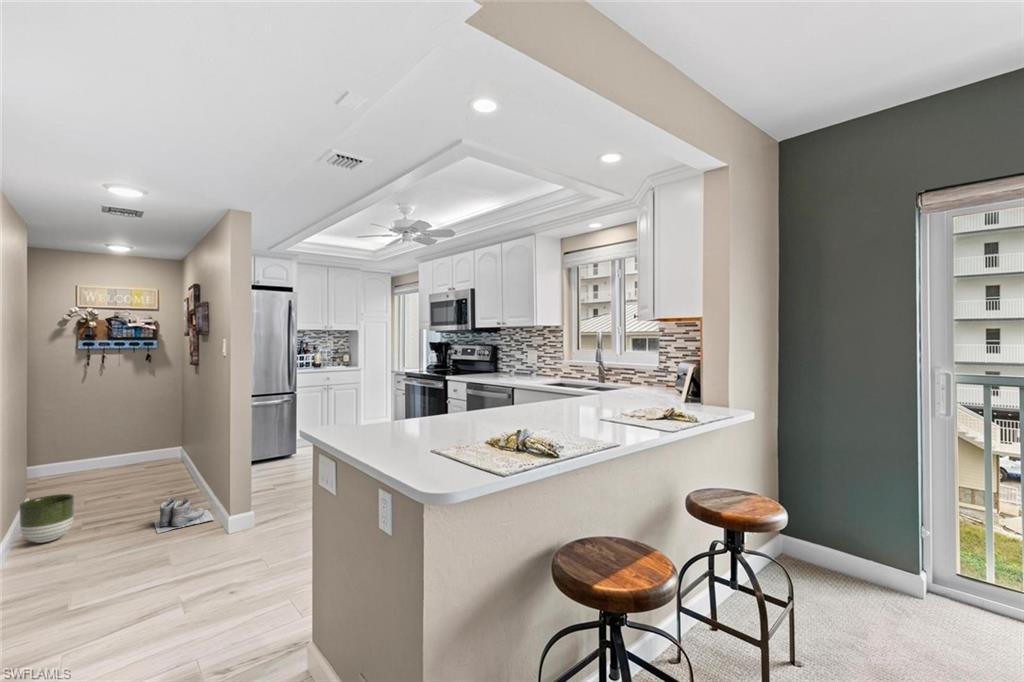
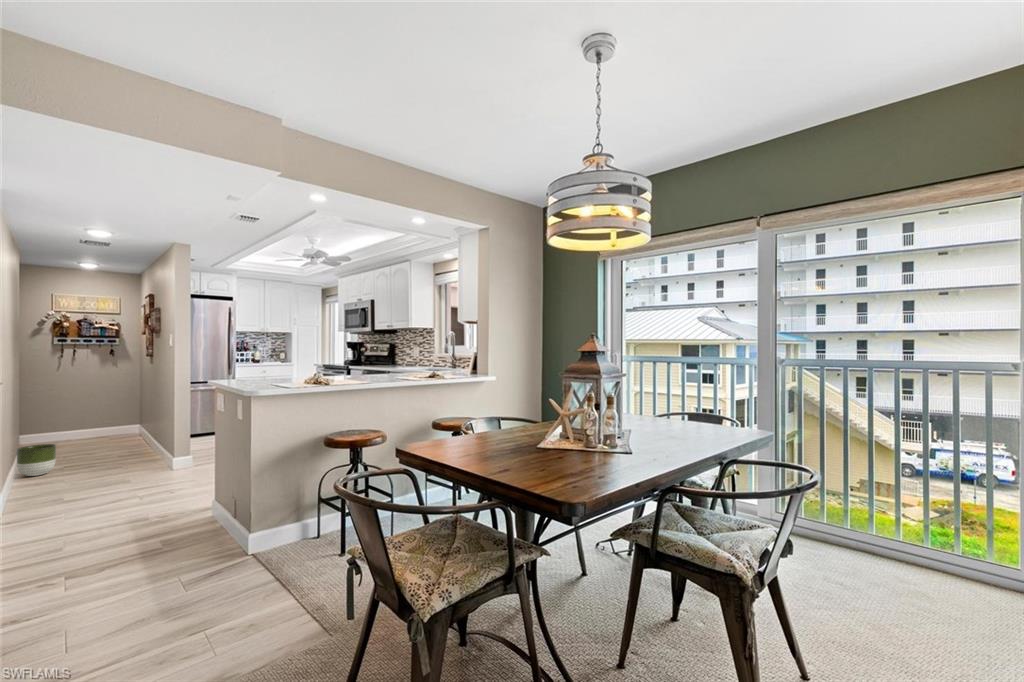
boots: present [154,497,214,533] -> none [115,447,162,471]

